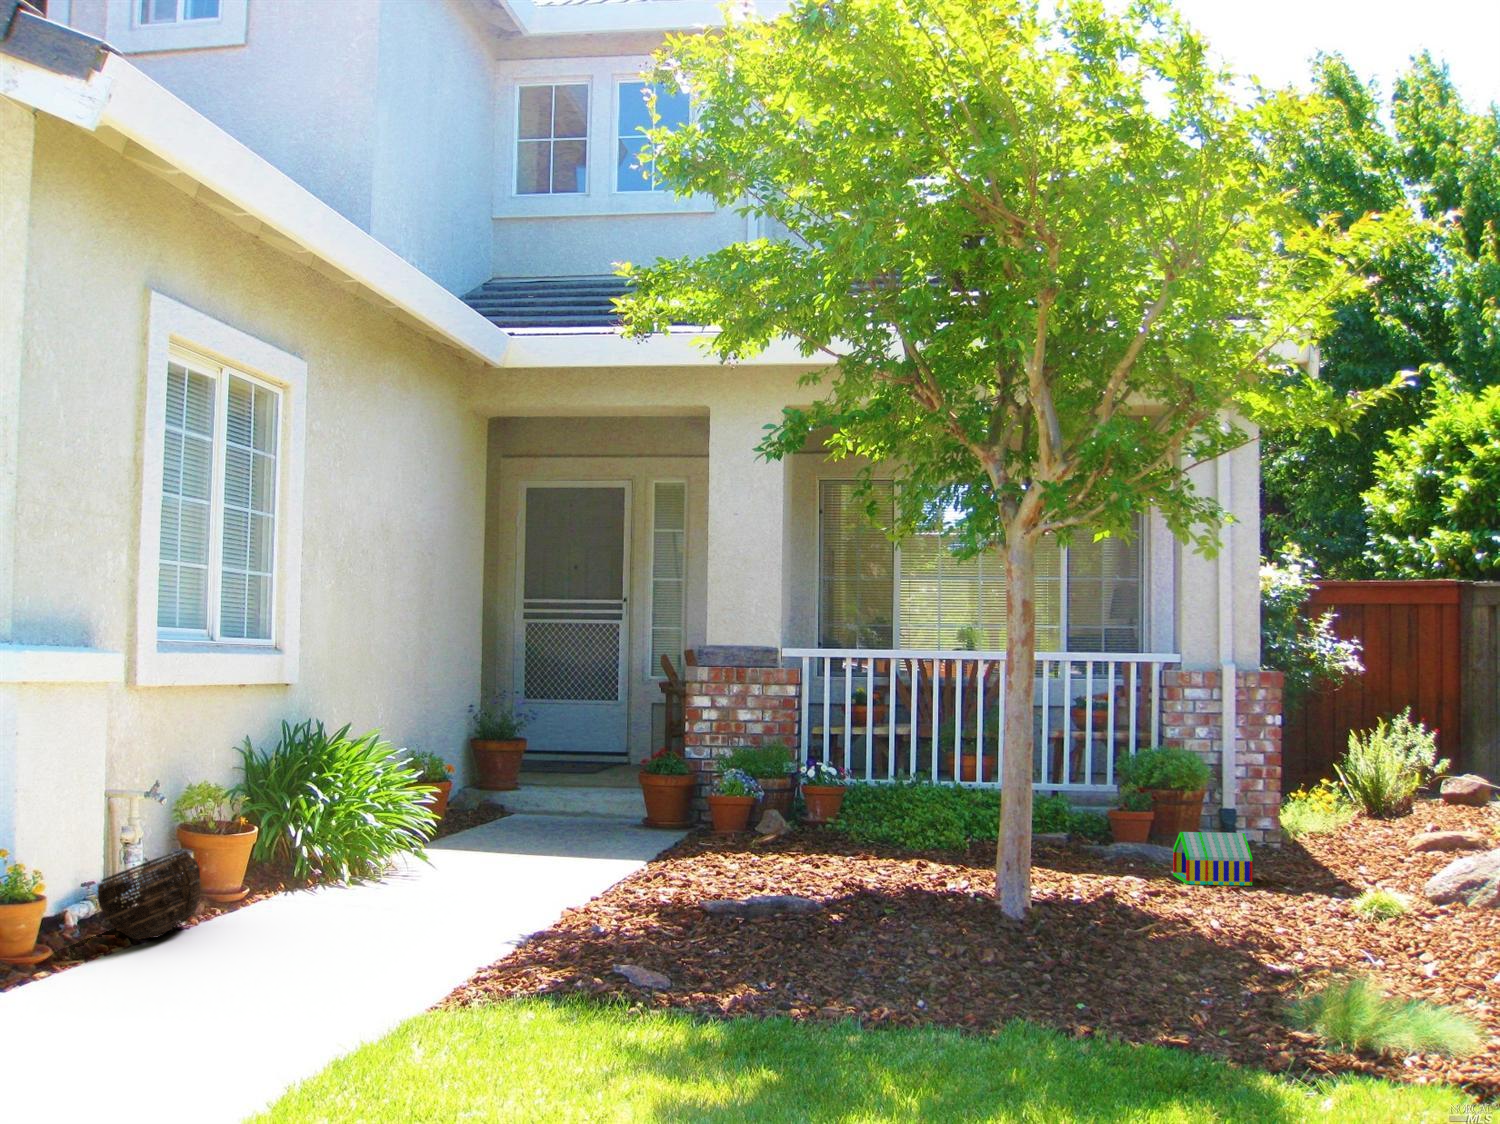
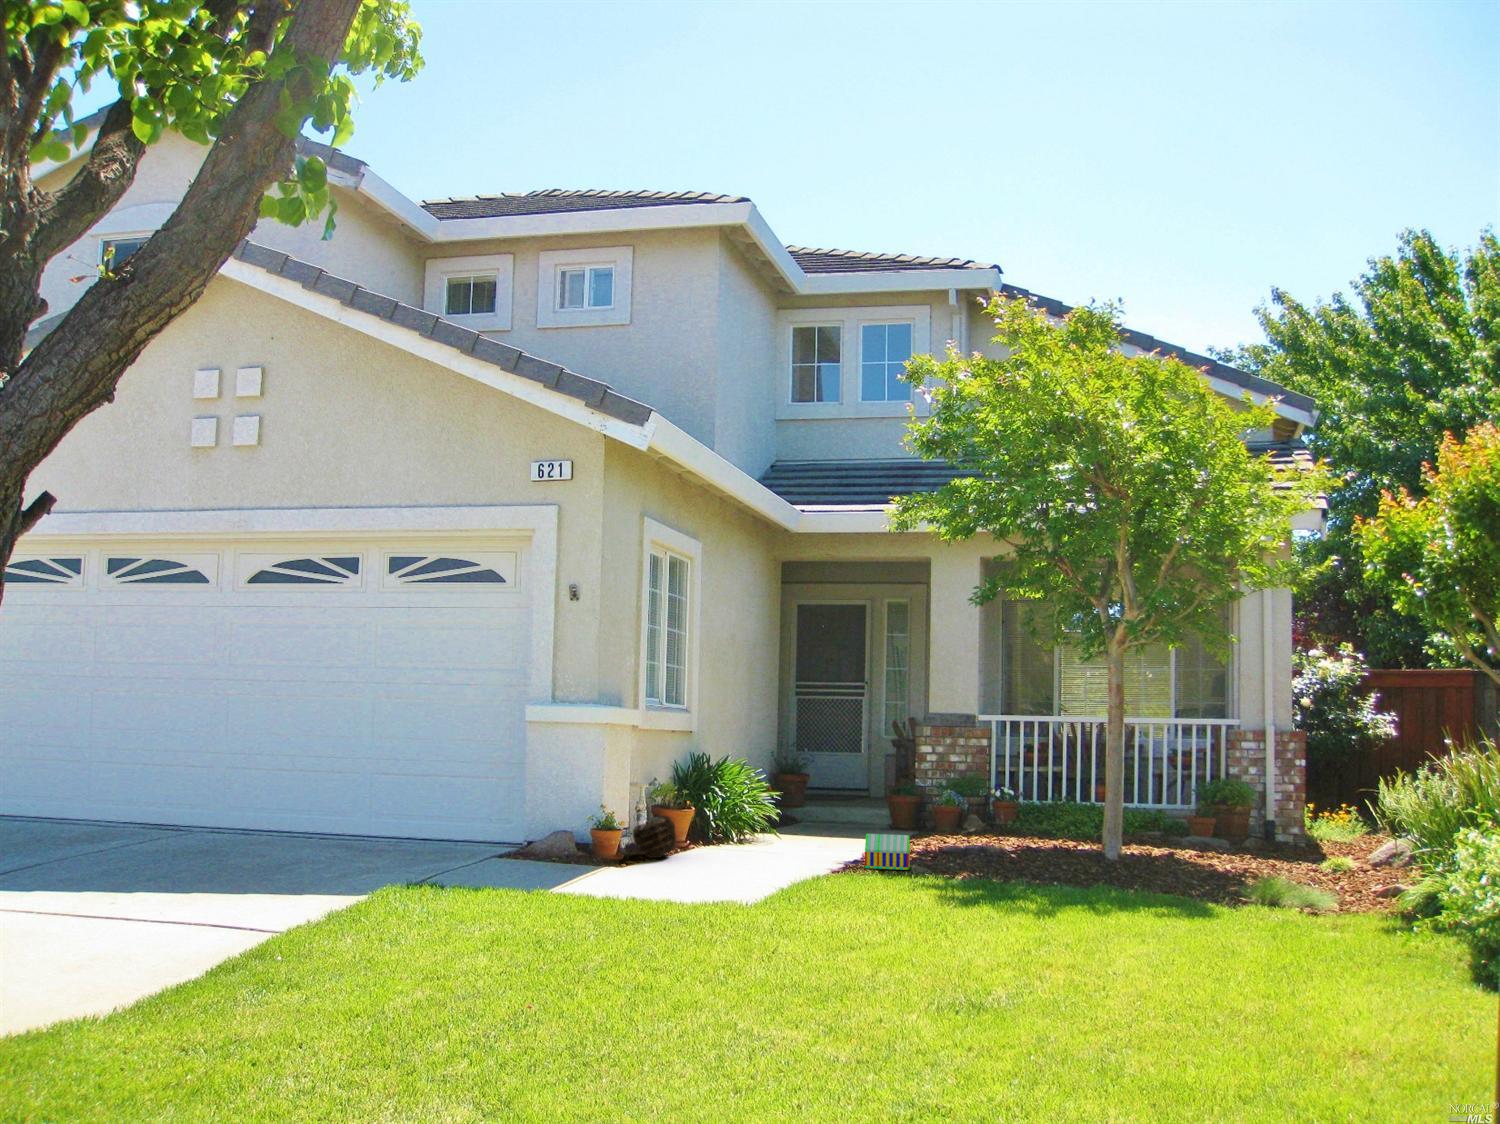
toy house: present [1173,832,1253,886] -> present [865,834,910,870]

